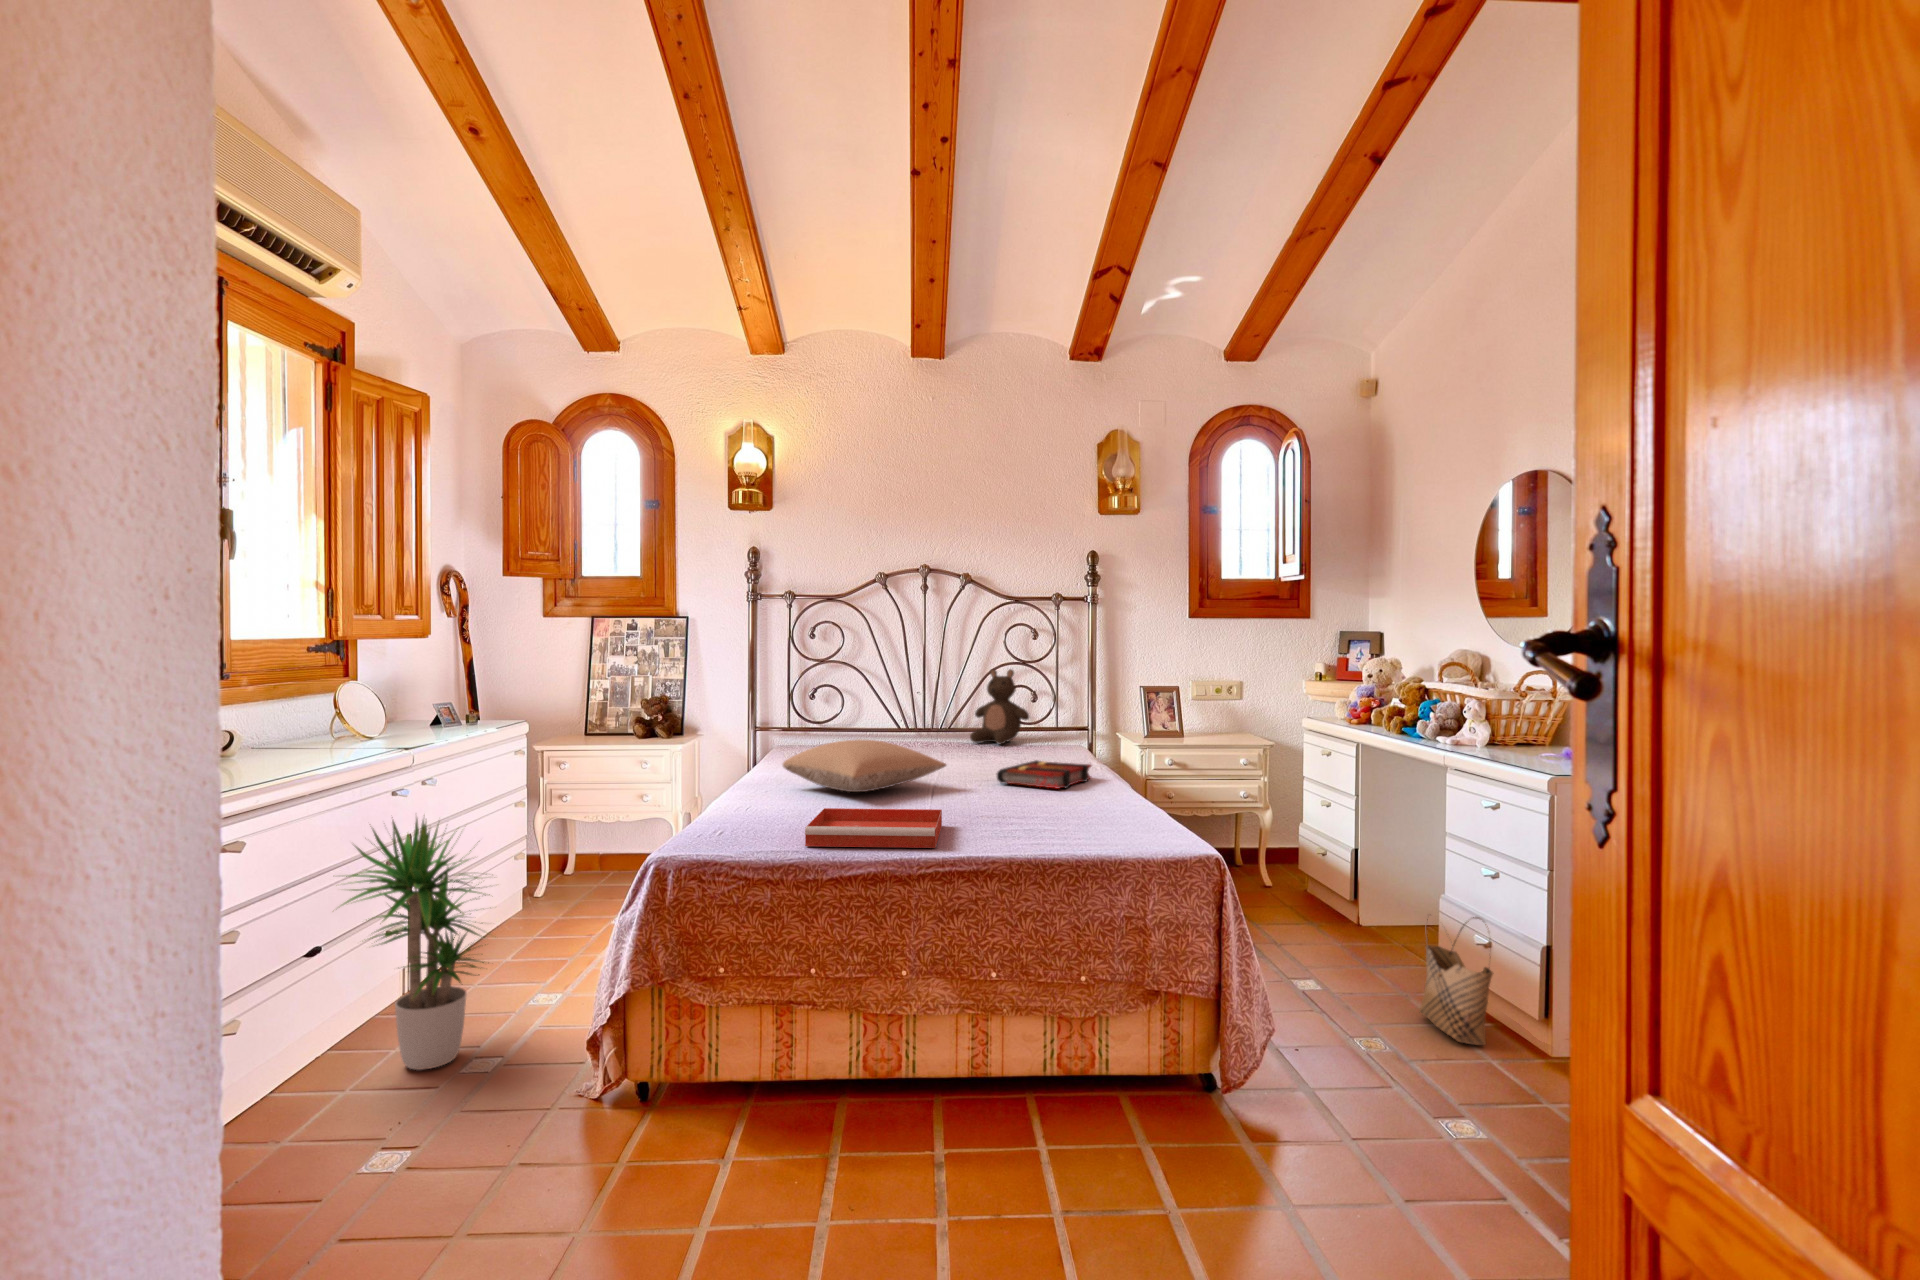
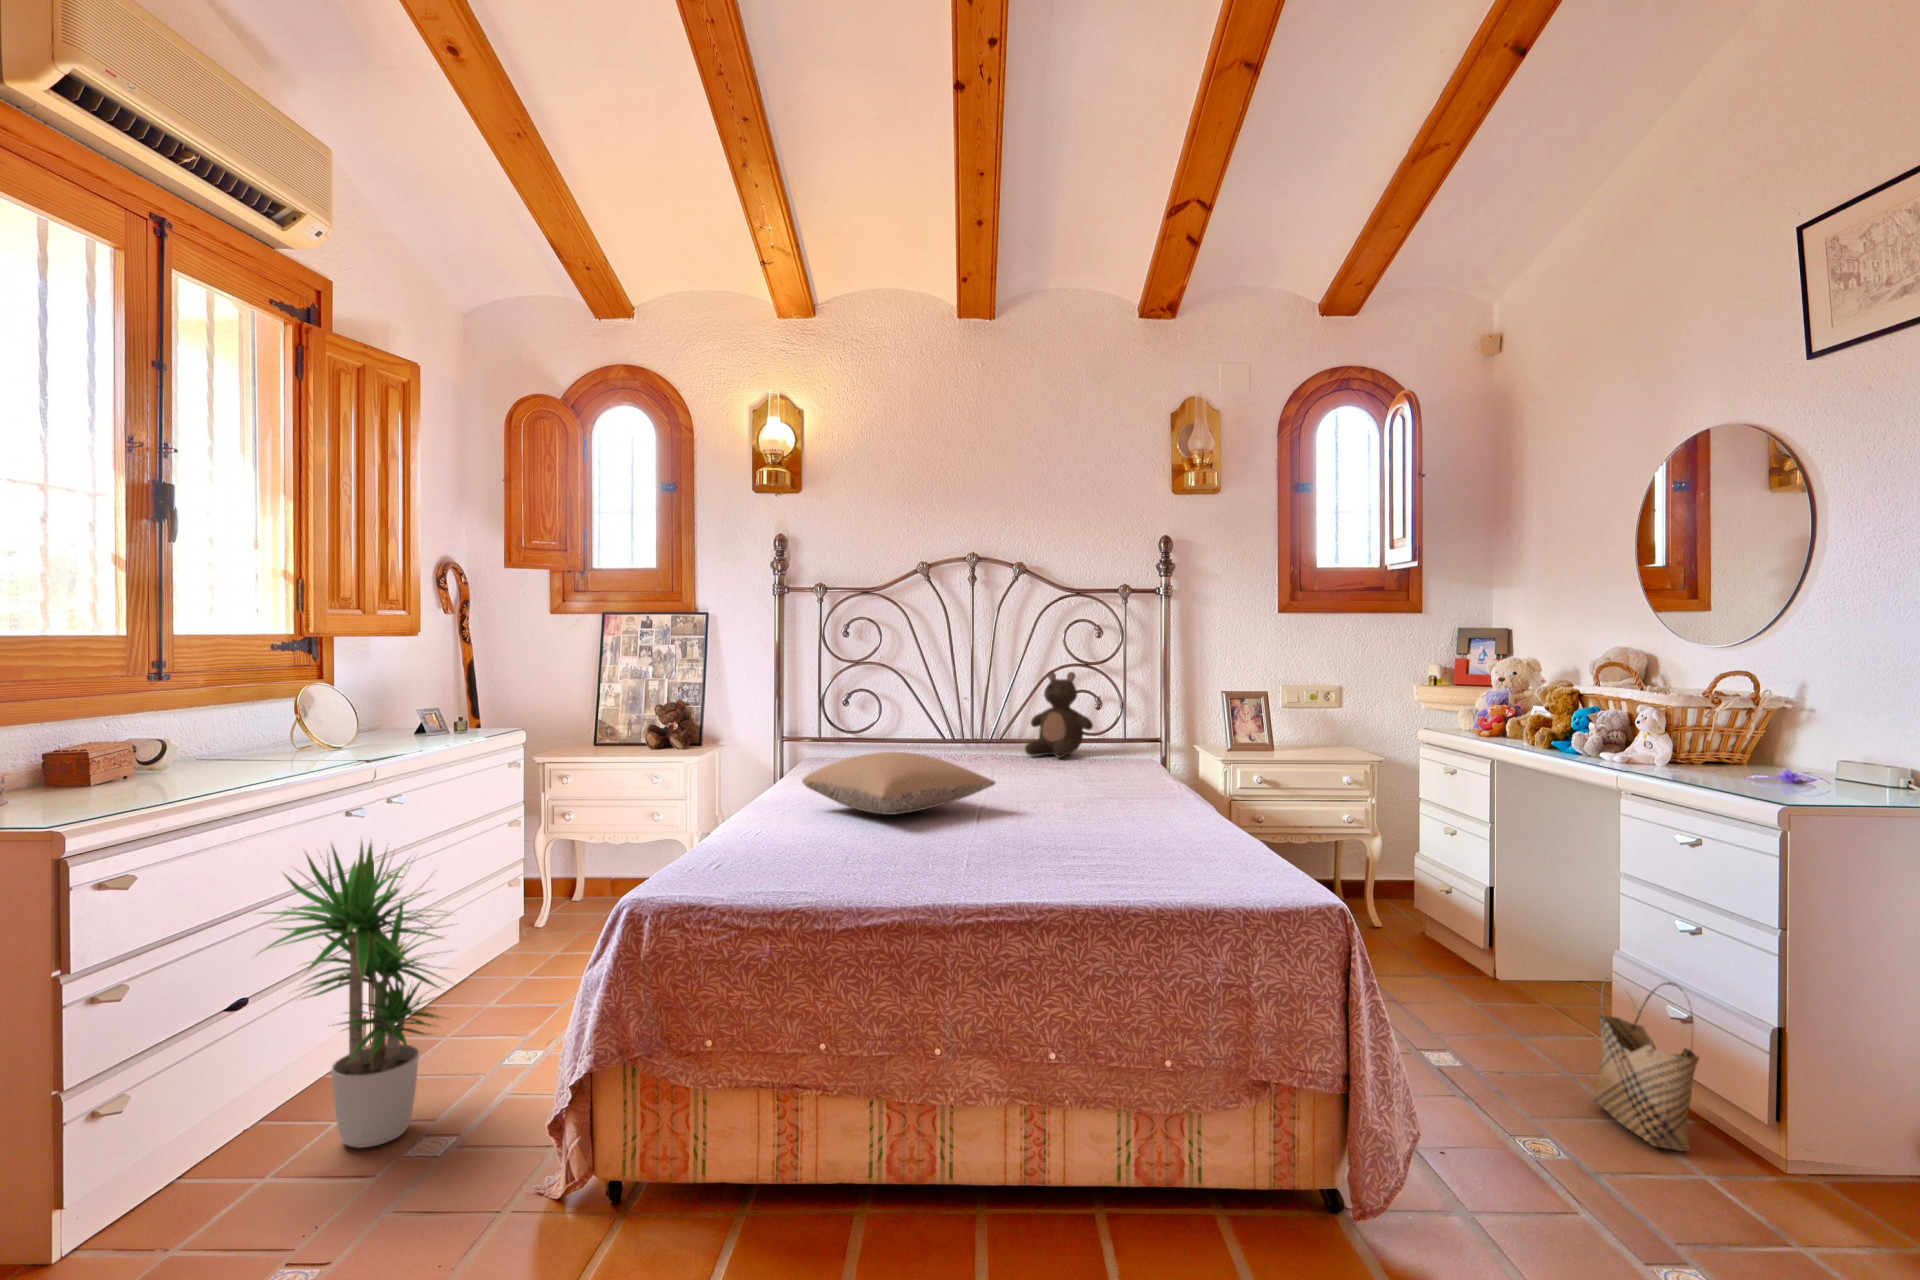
book: present [997,760,1091,789] -> none [1056,777,1169,812]
tray: present [805,808,942,848] -> none [815,836,988,890]

